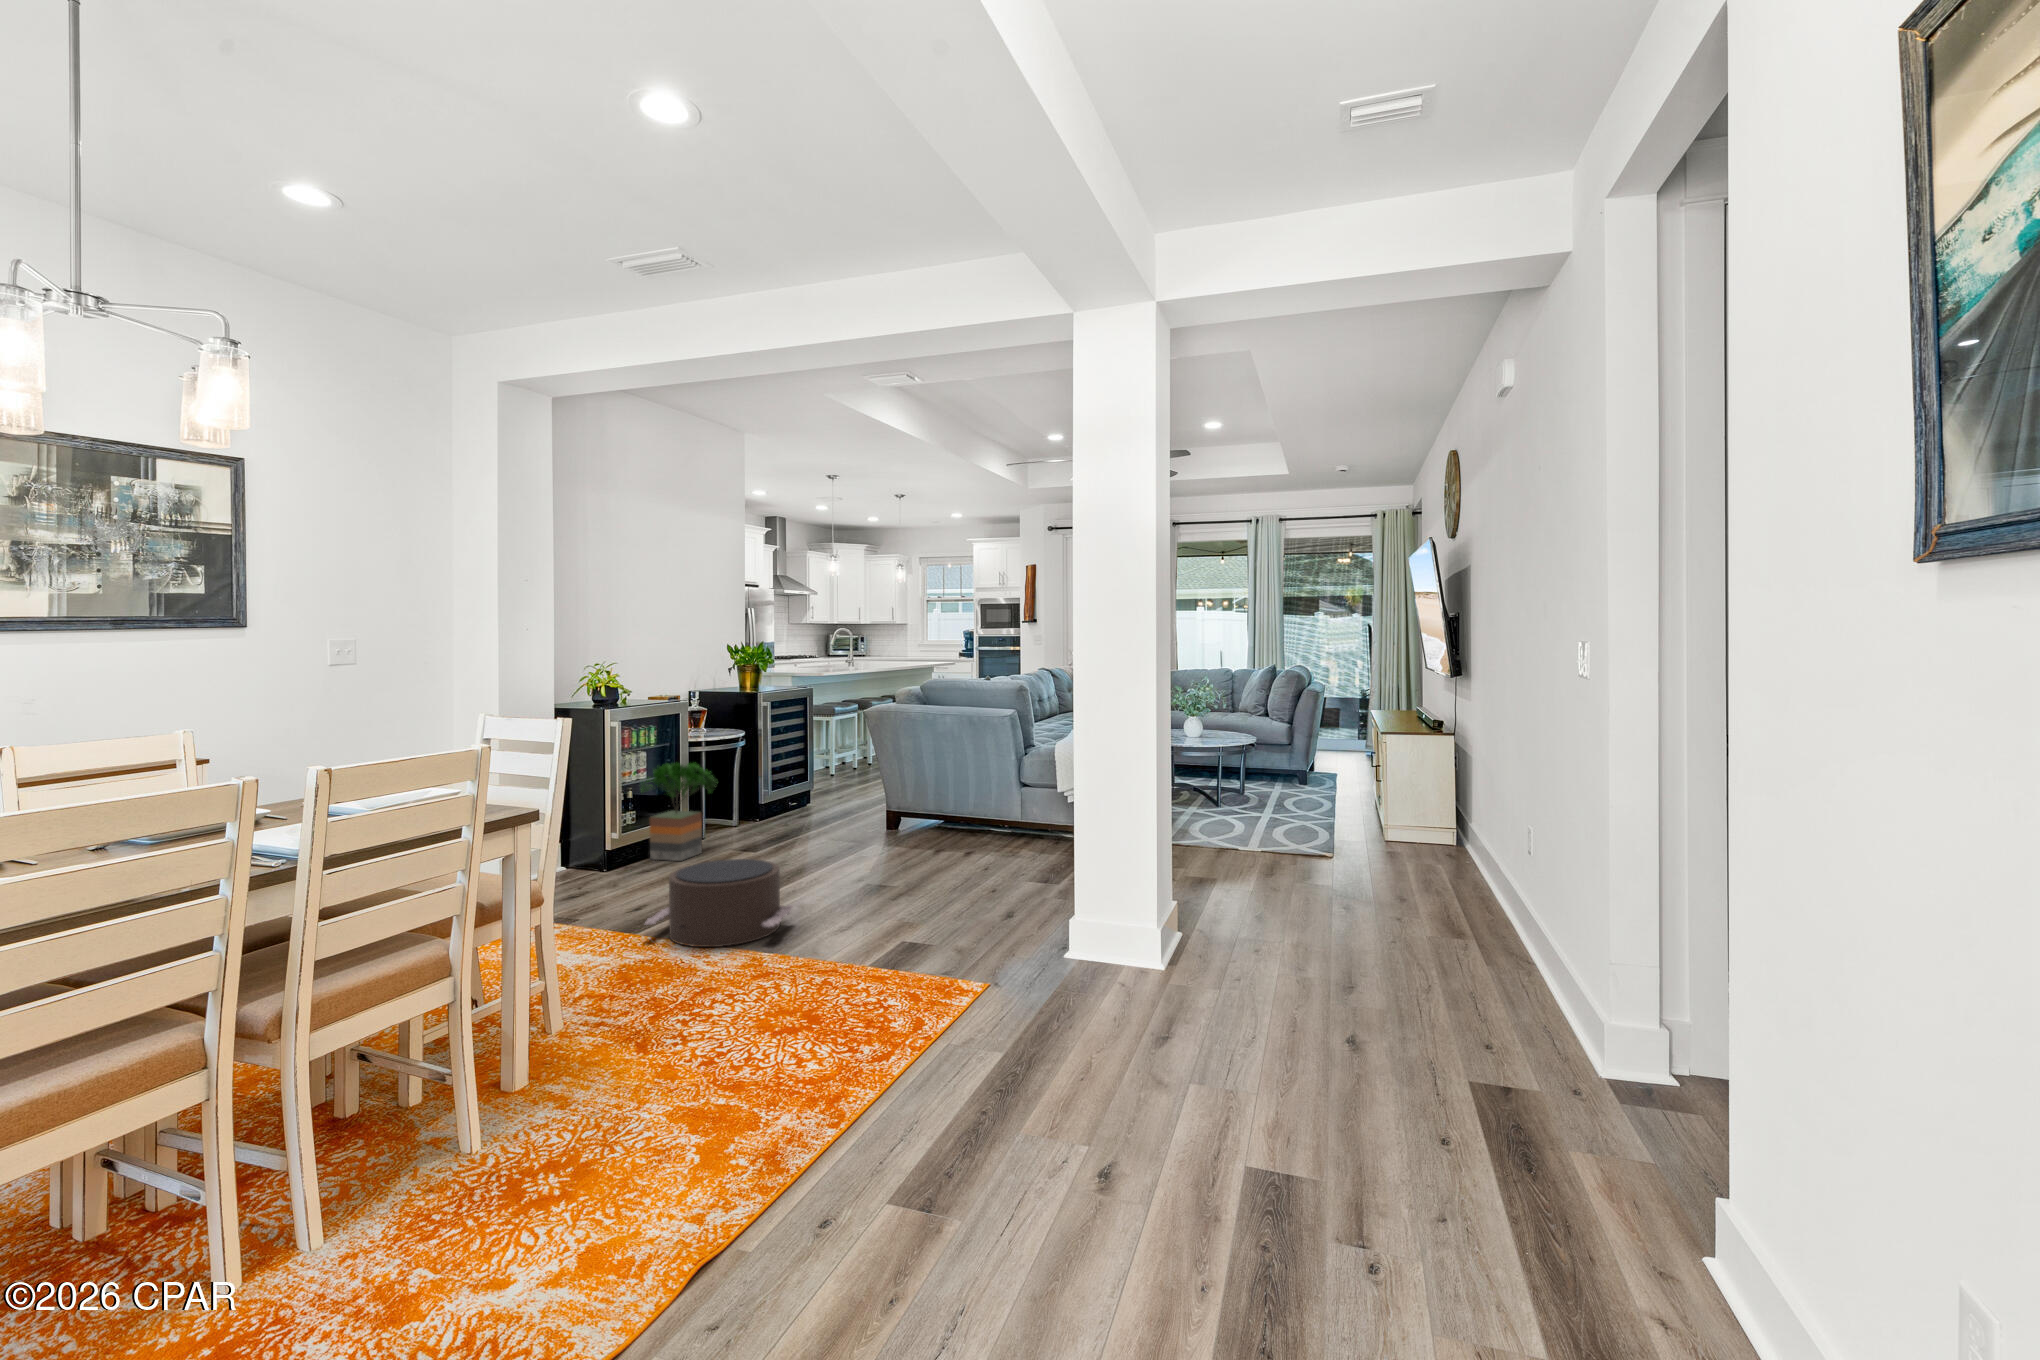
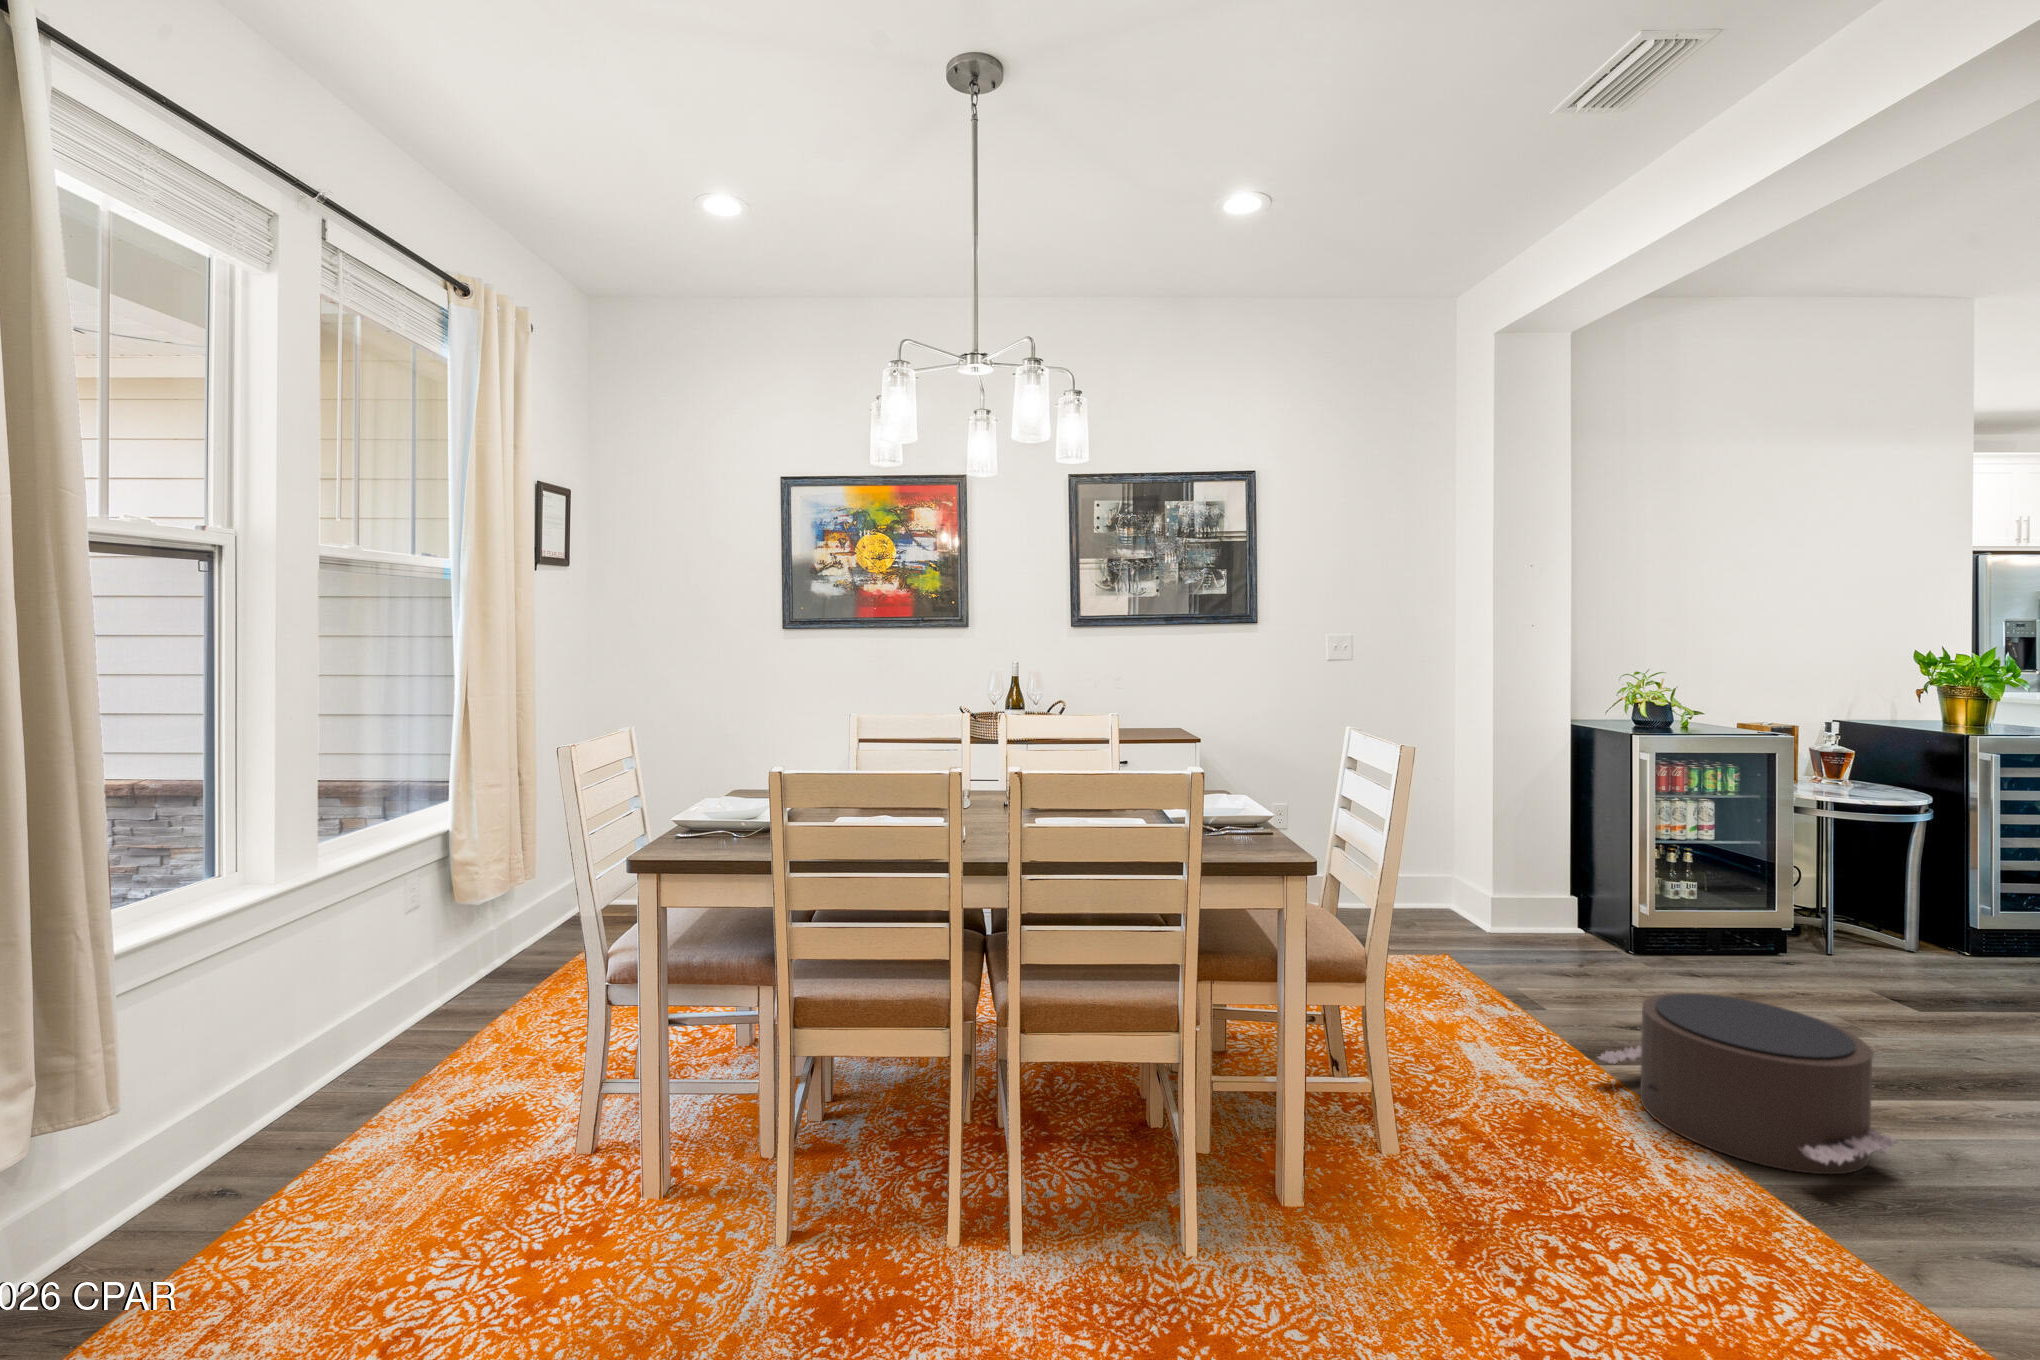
potted tree: present [641,763,715,861] -> none [1689,823,1839,978]

